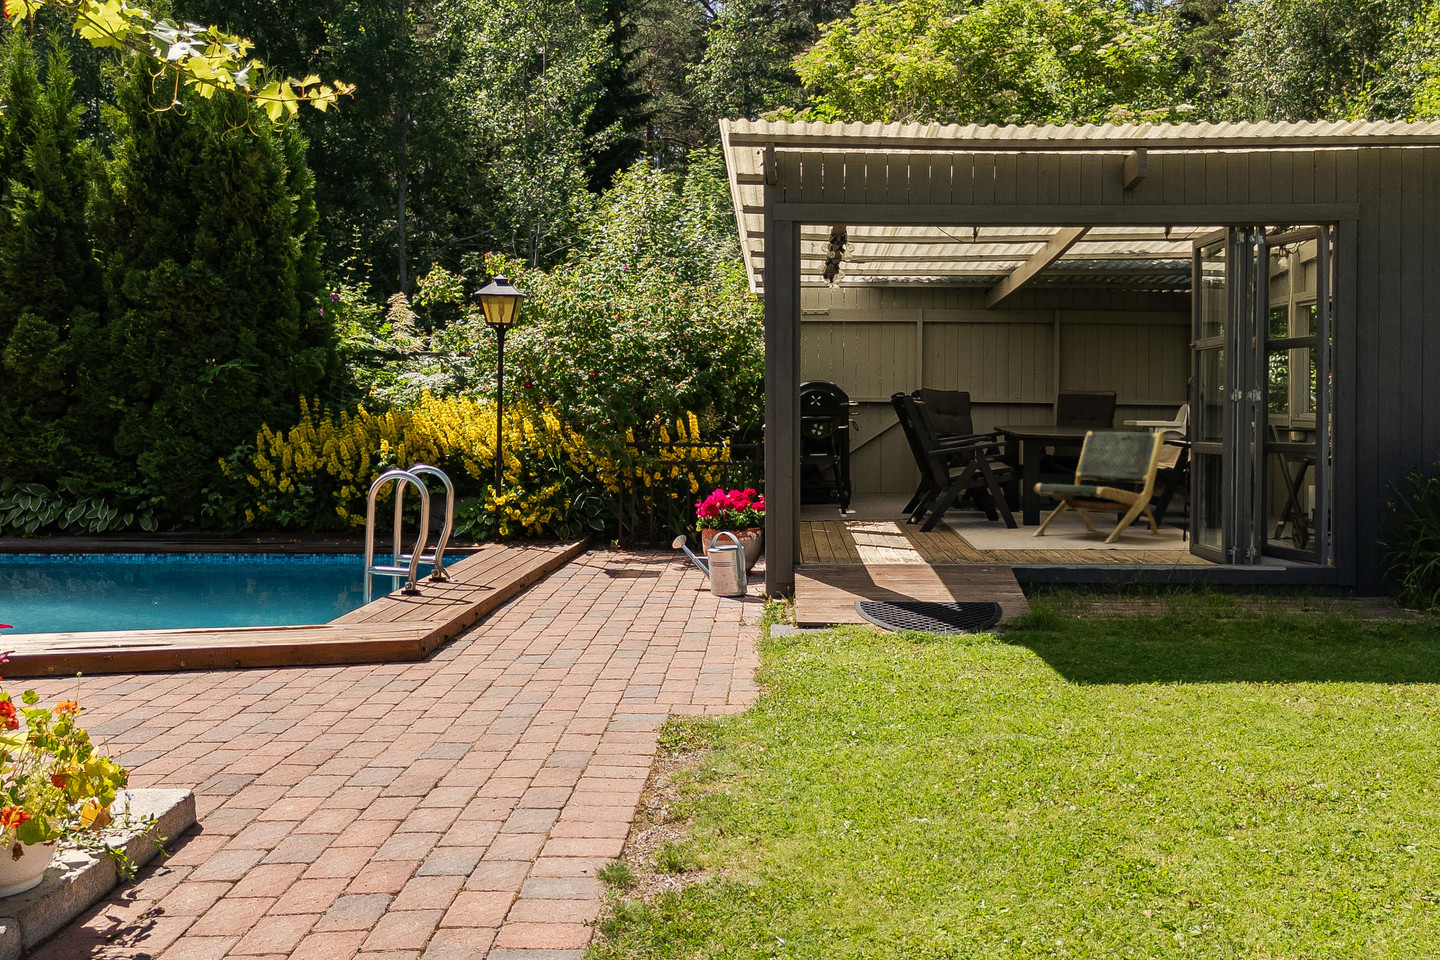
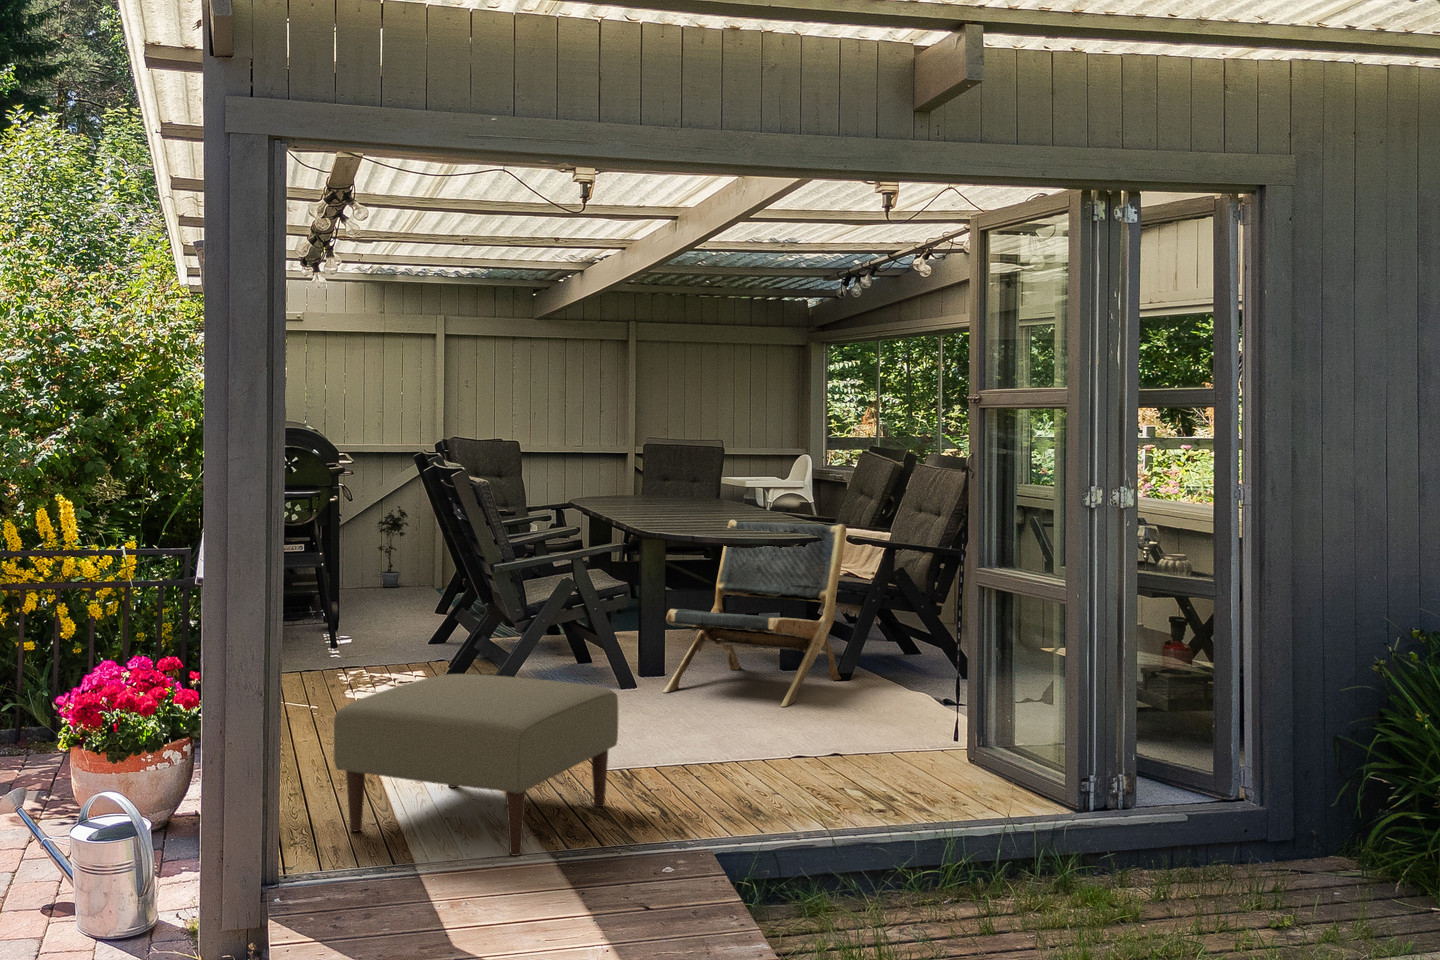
potted plant: none [870,439,895,495] -> present [378,506,409,587]
ottoman: none [824,496,974,573] -> present [334,674,618,856]

